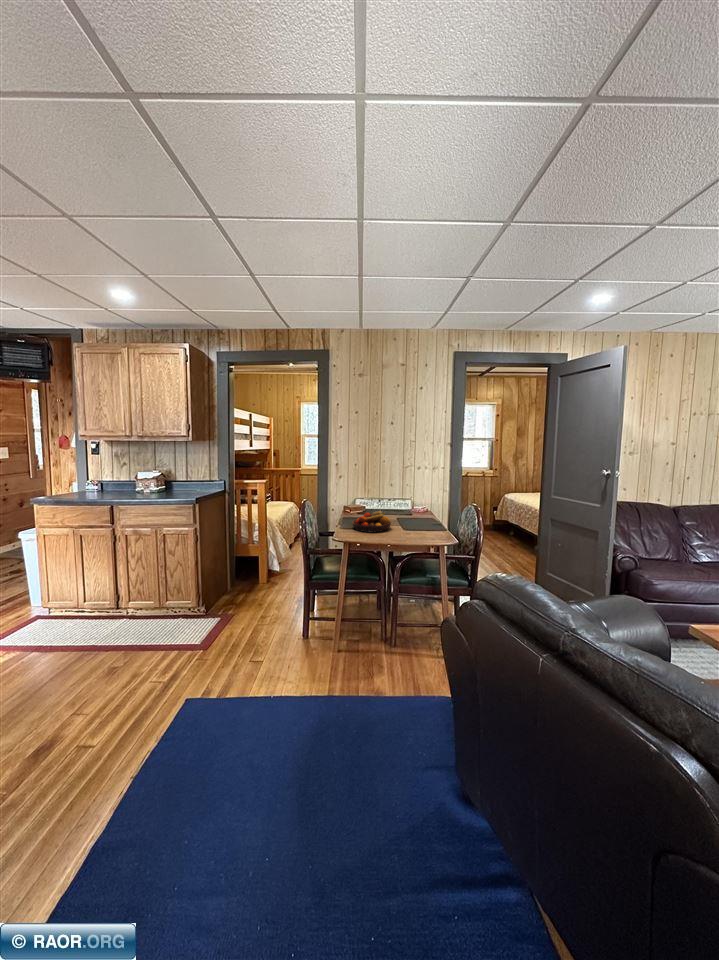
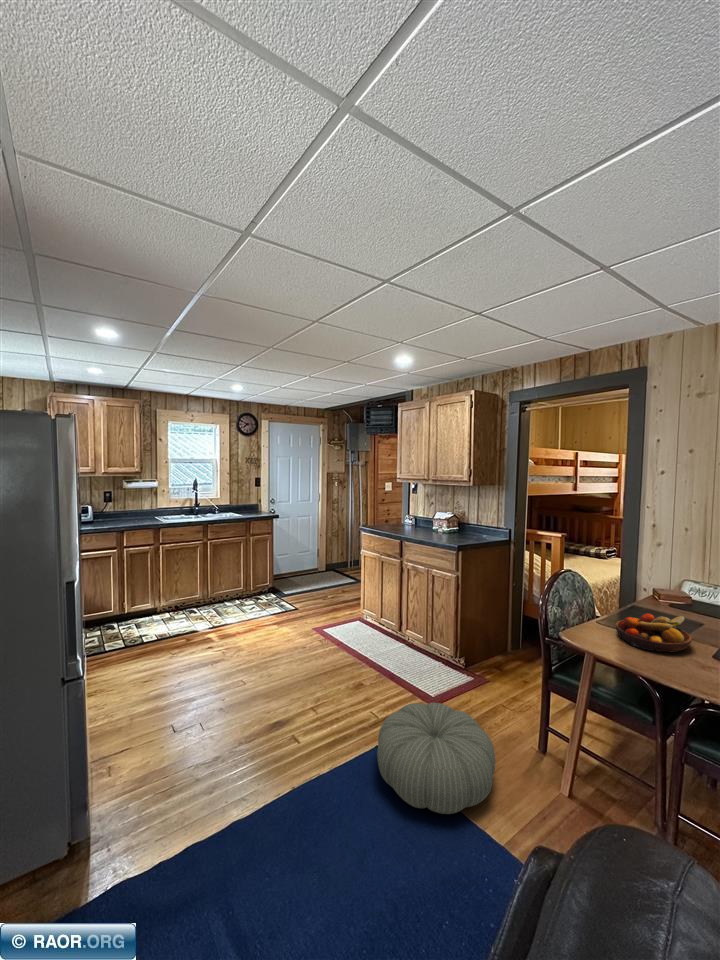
pouf: none [196,629,305,713] -> present [377,703,495,814]

